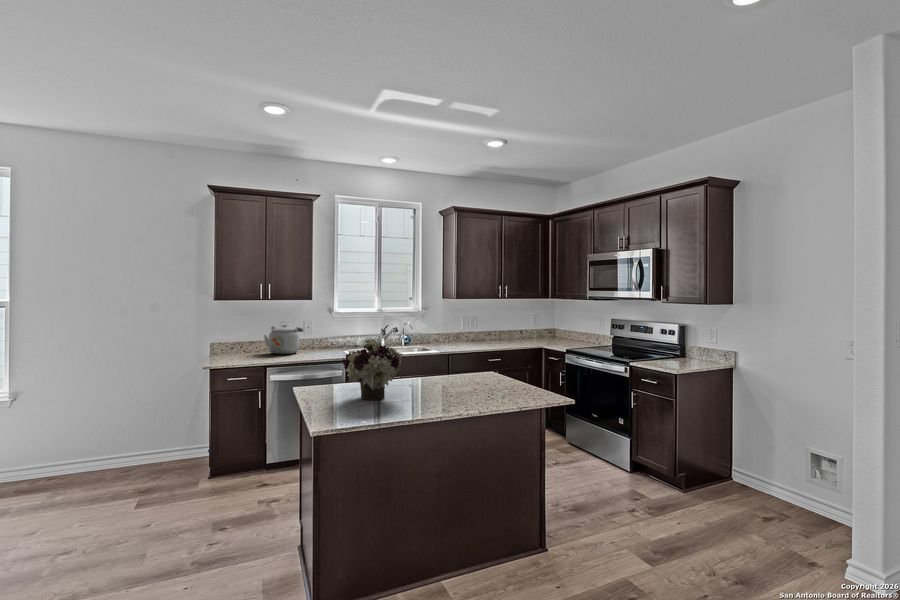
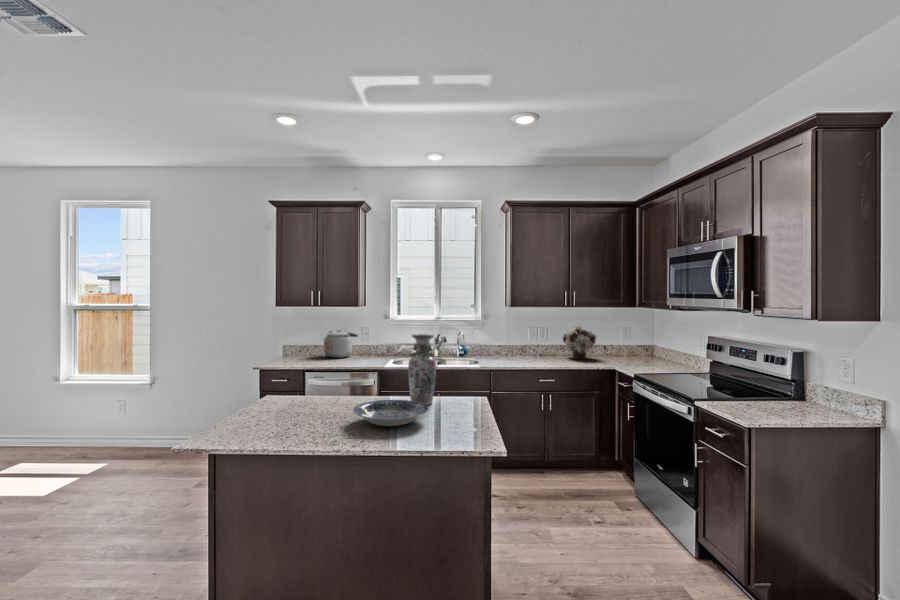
vase: none [451,323,474,382] -> present [408,334,436,405]
flower arrangement: present [342,338,402,400] -> present [563,326,596,359]
plate: none [443,377,503,396] -> present [353,400,428,426]

